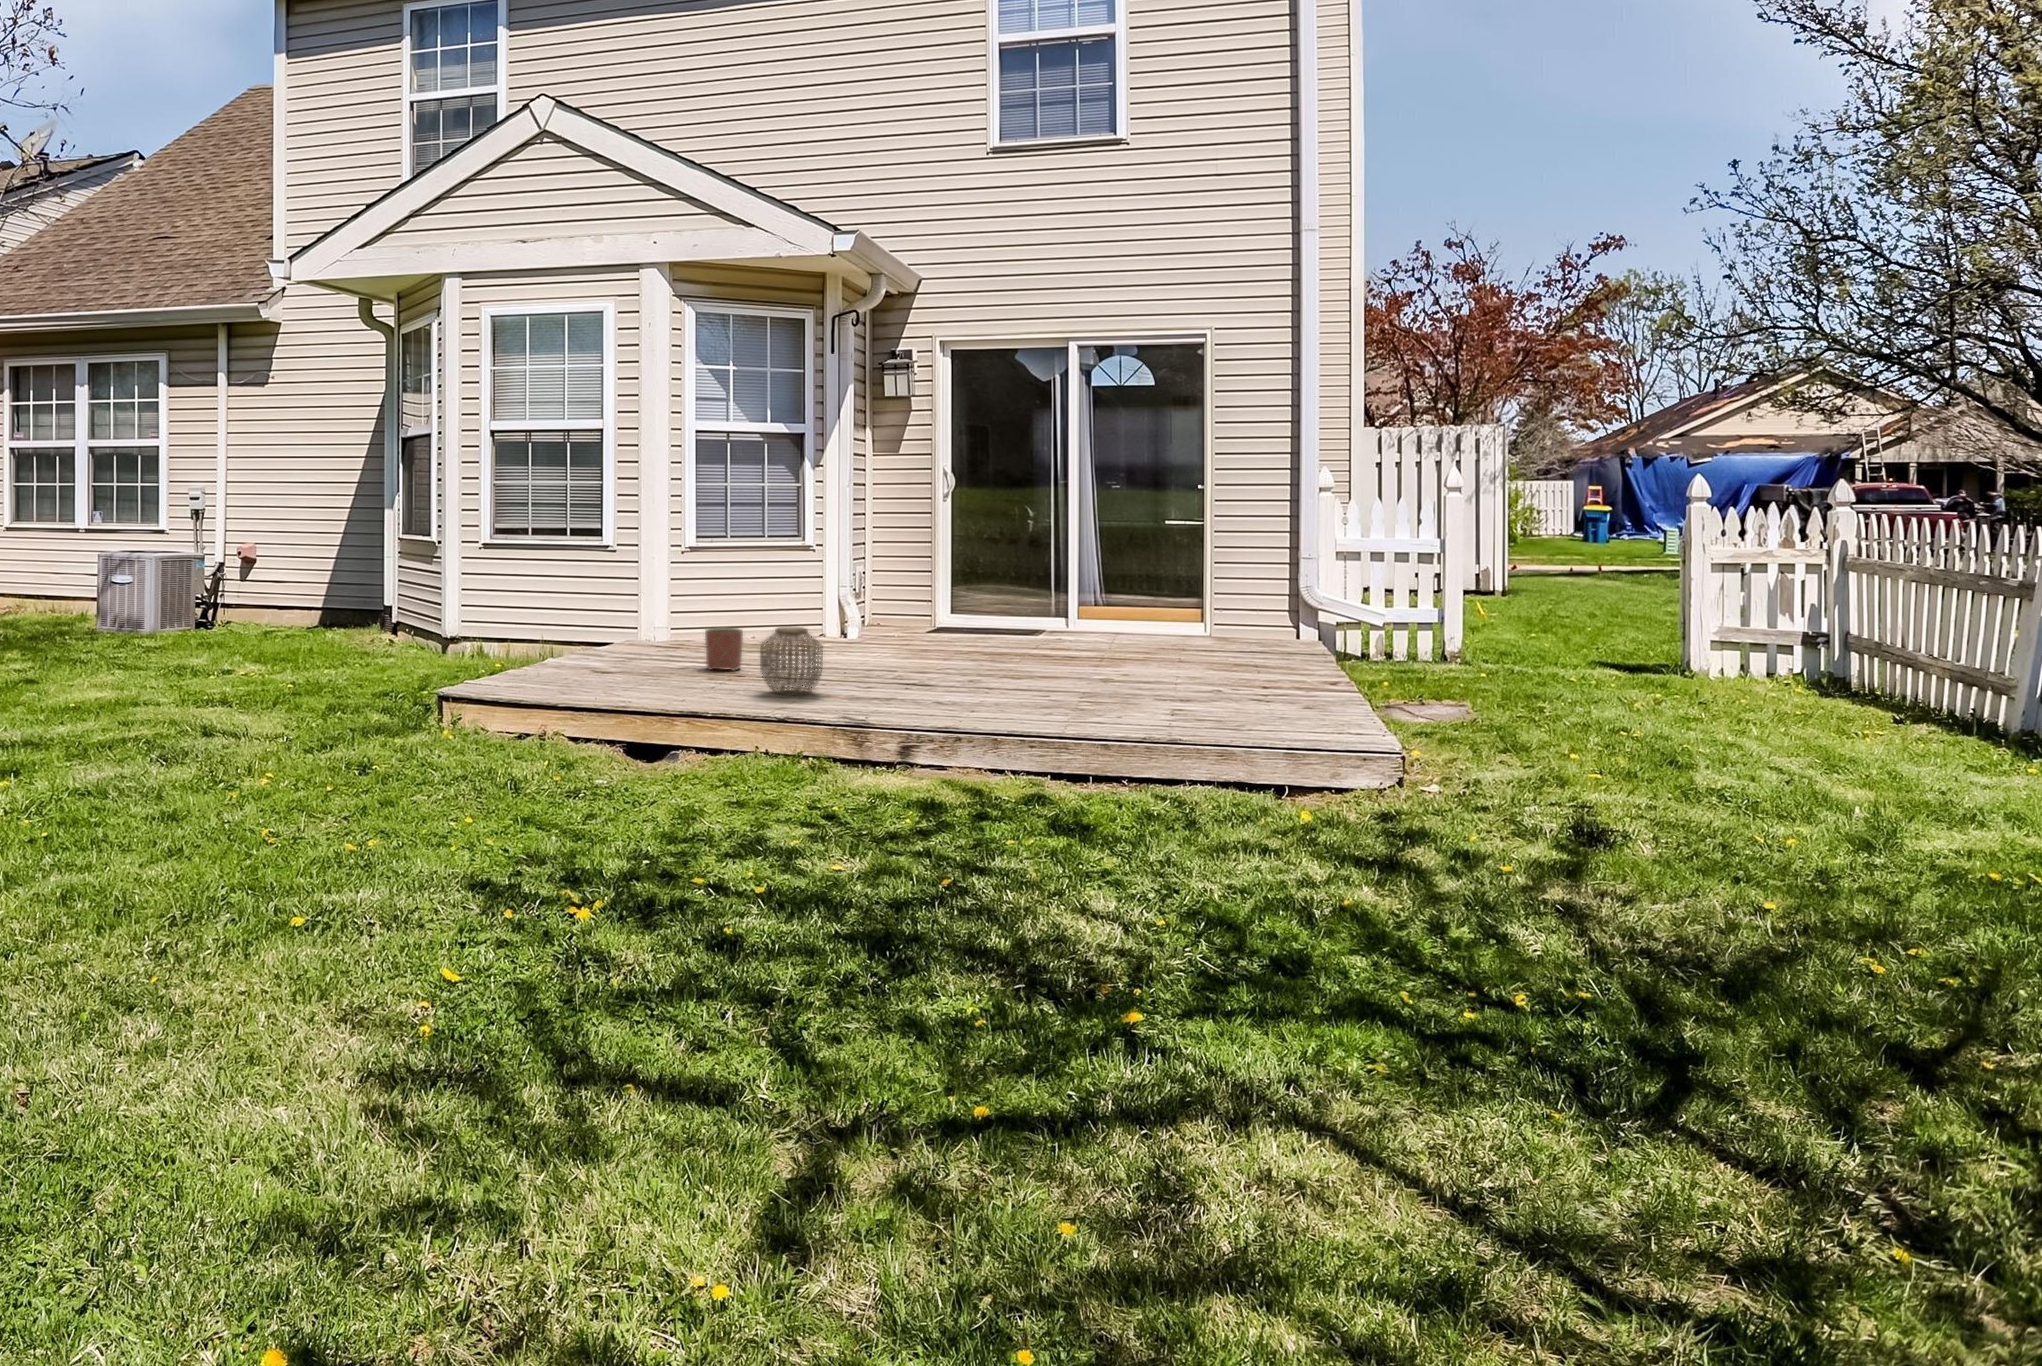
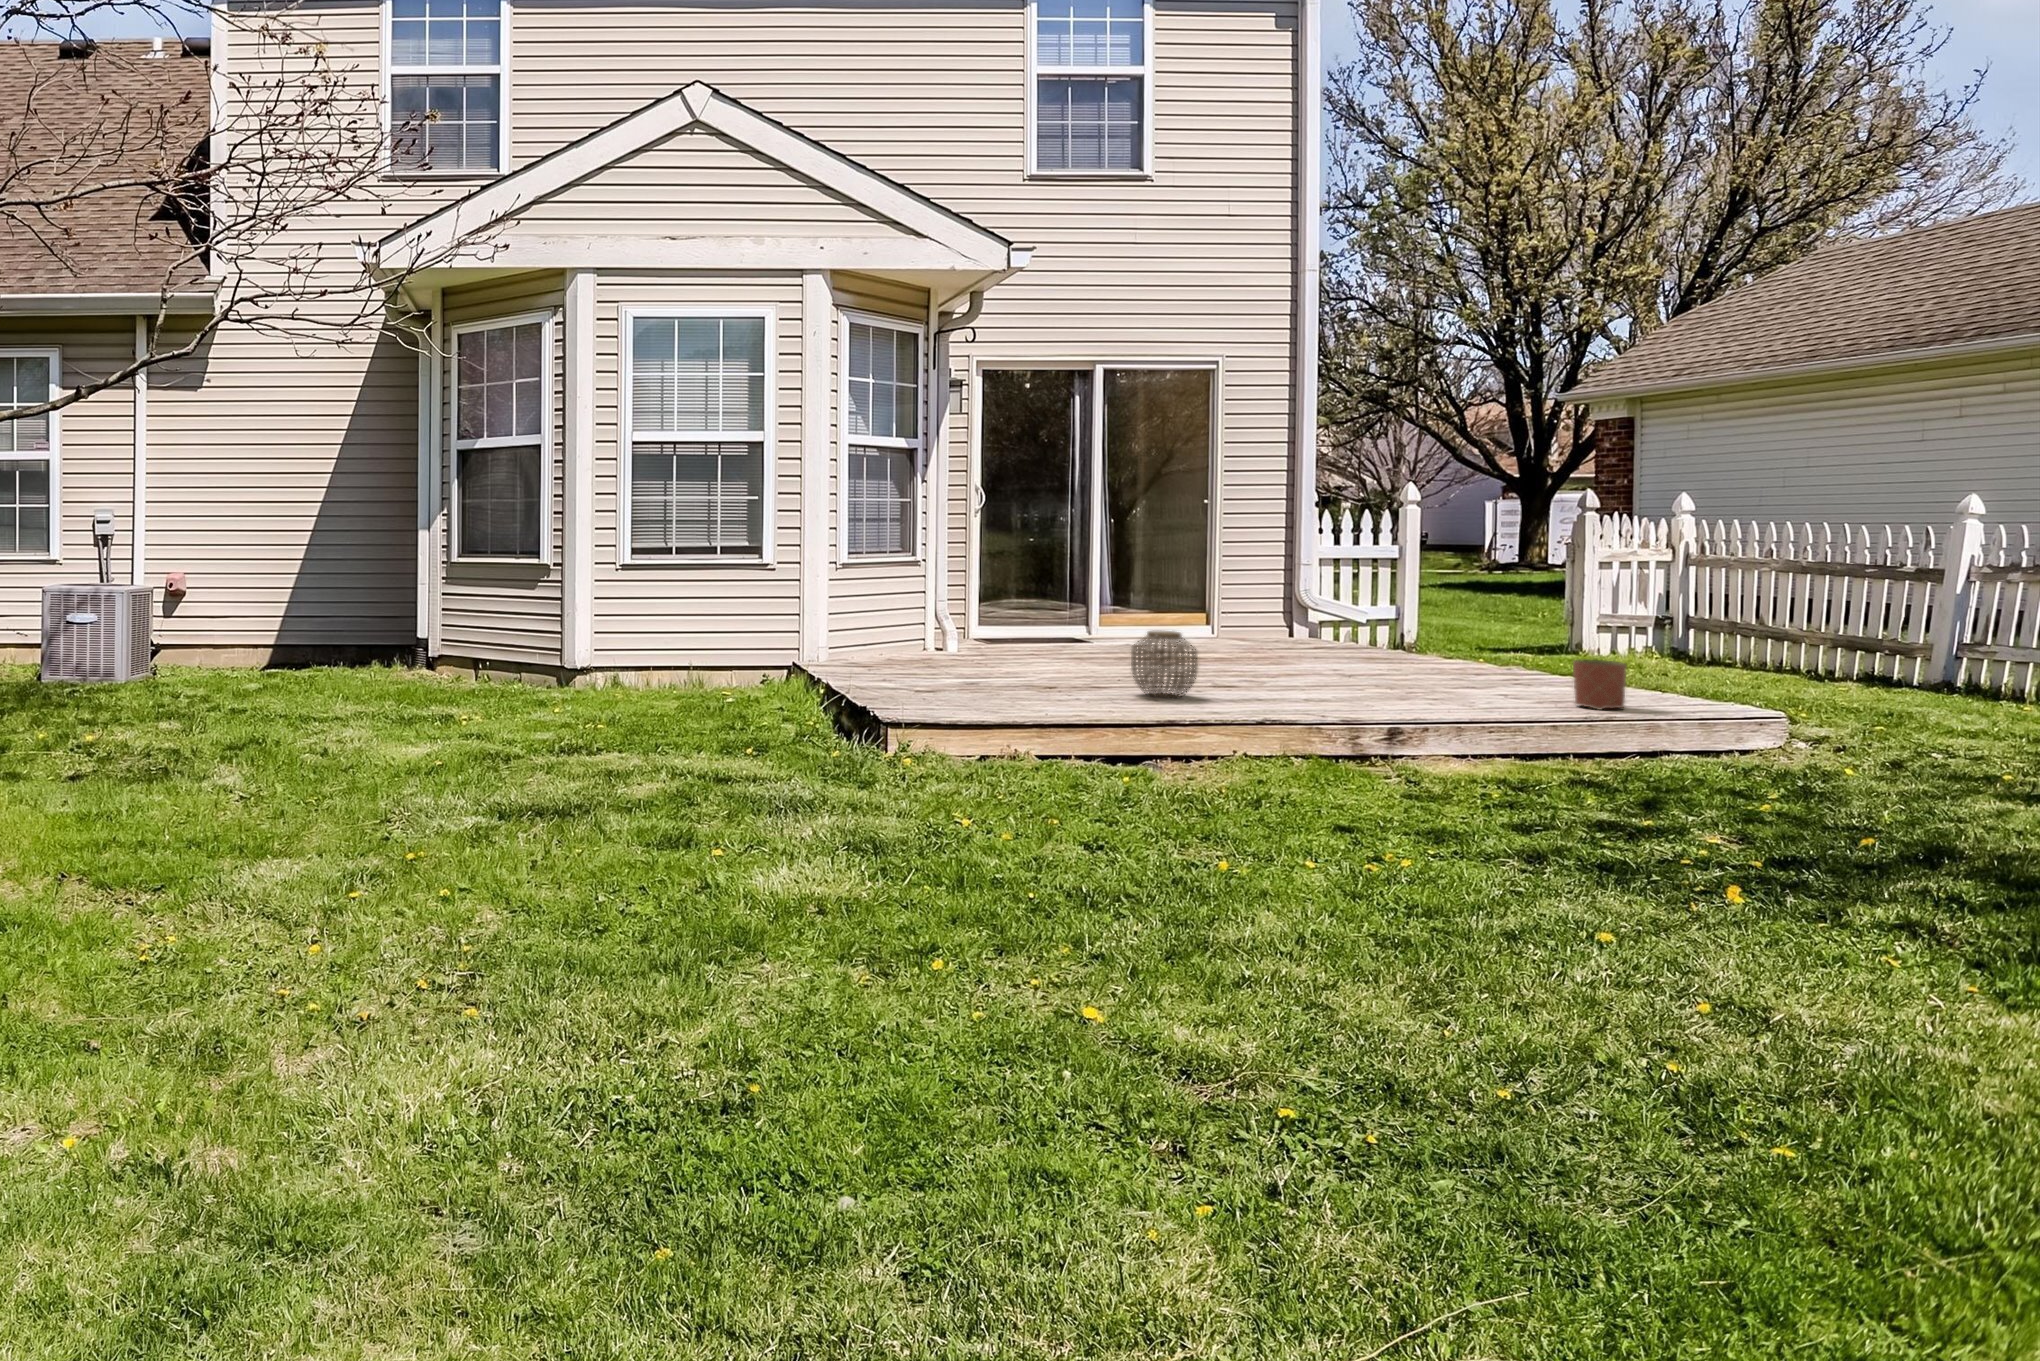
planter: present [705,627,743,671] -> present [1573,660,1626,710]

